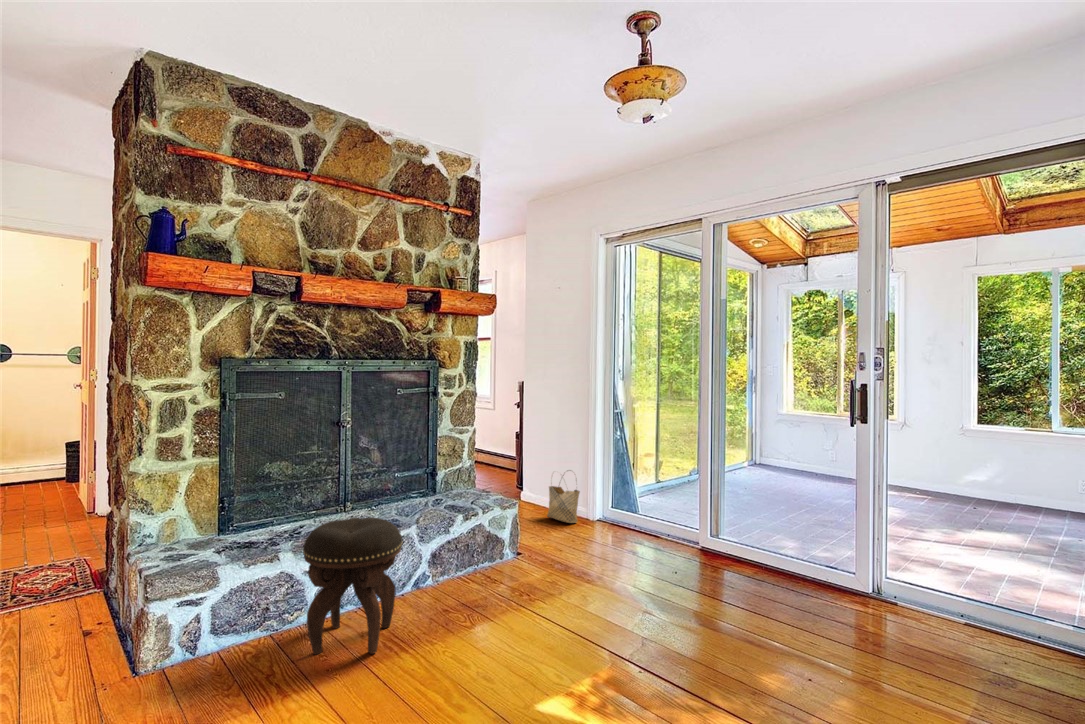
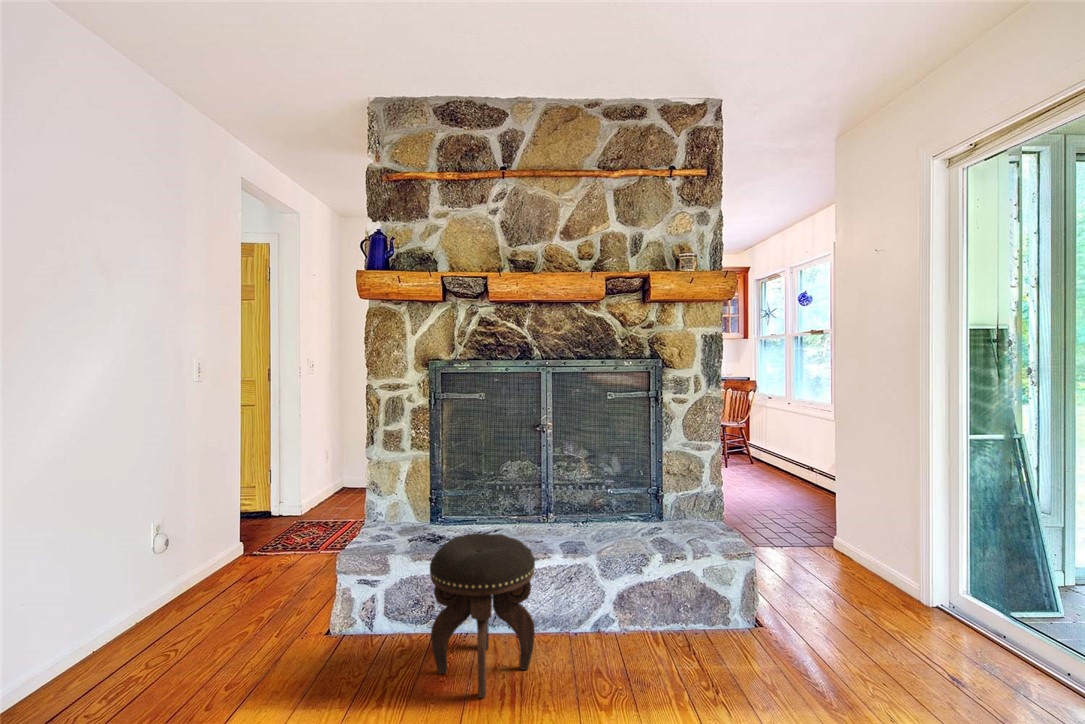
woven basket: present [547,486,580,523] -> none [854,514,905,598]

